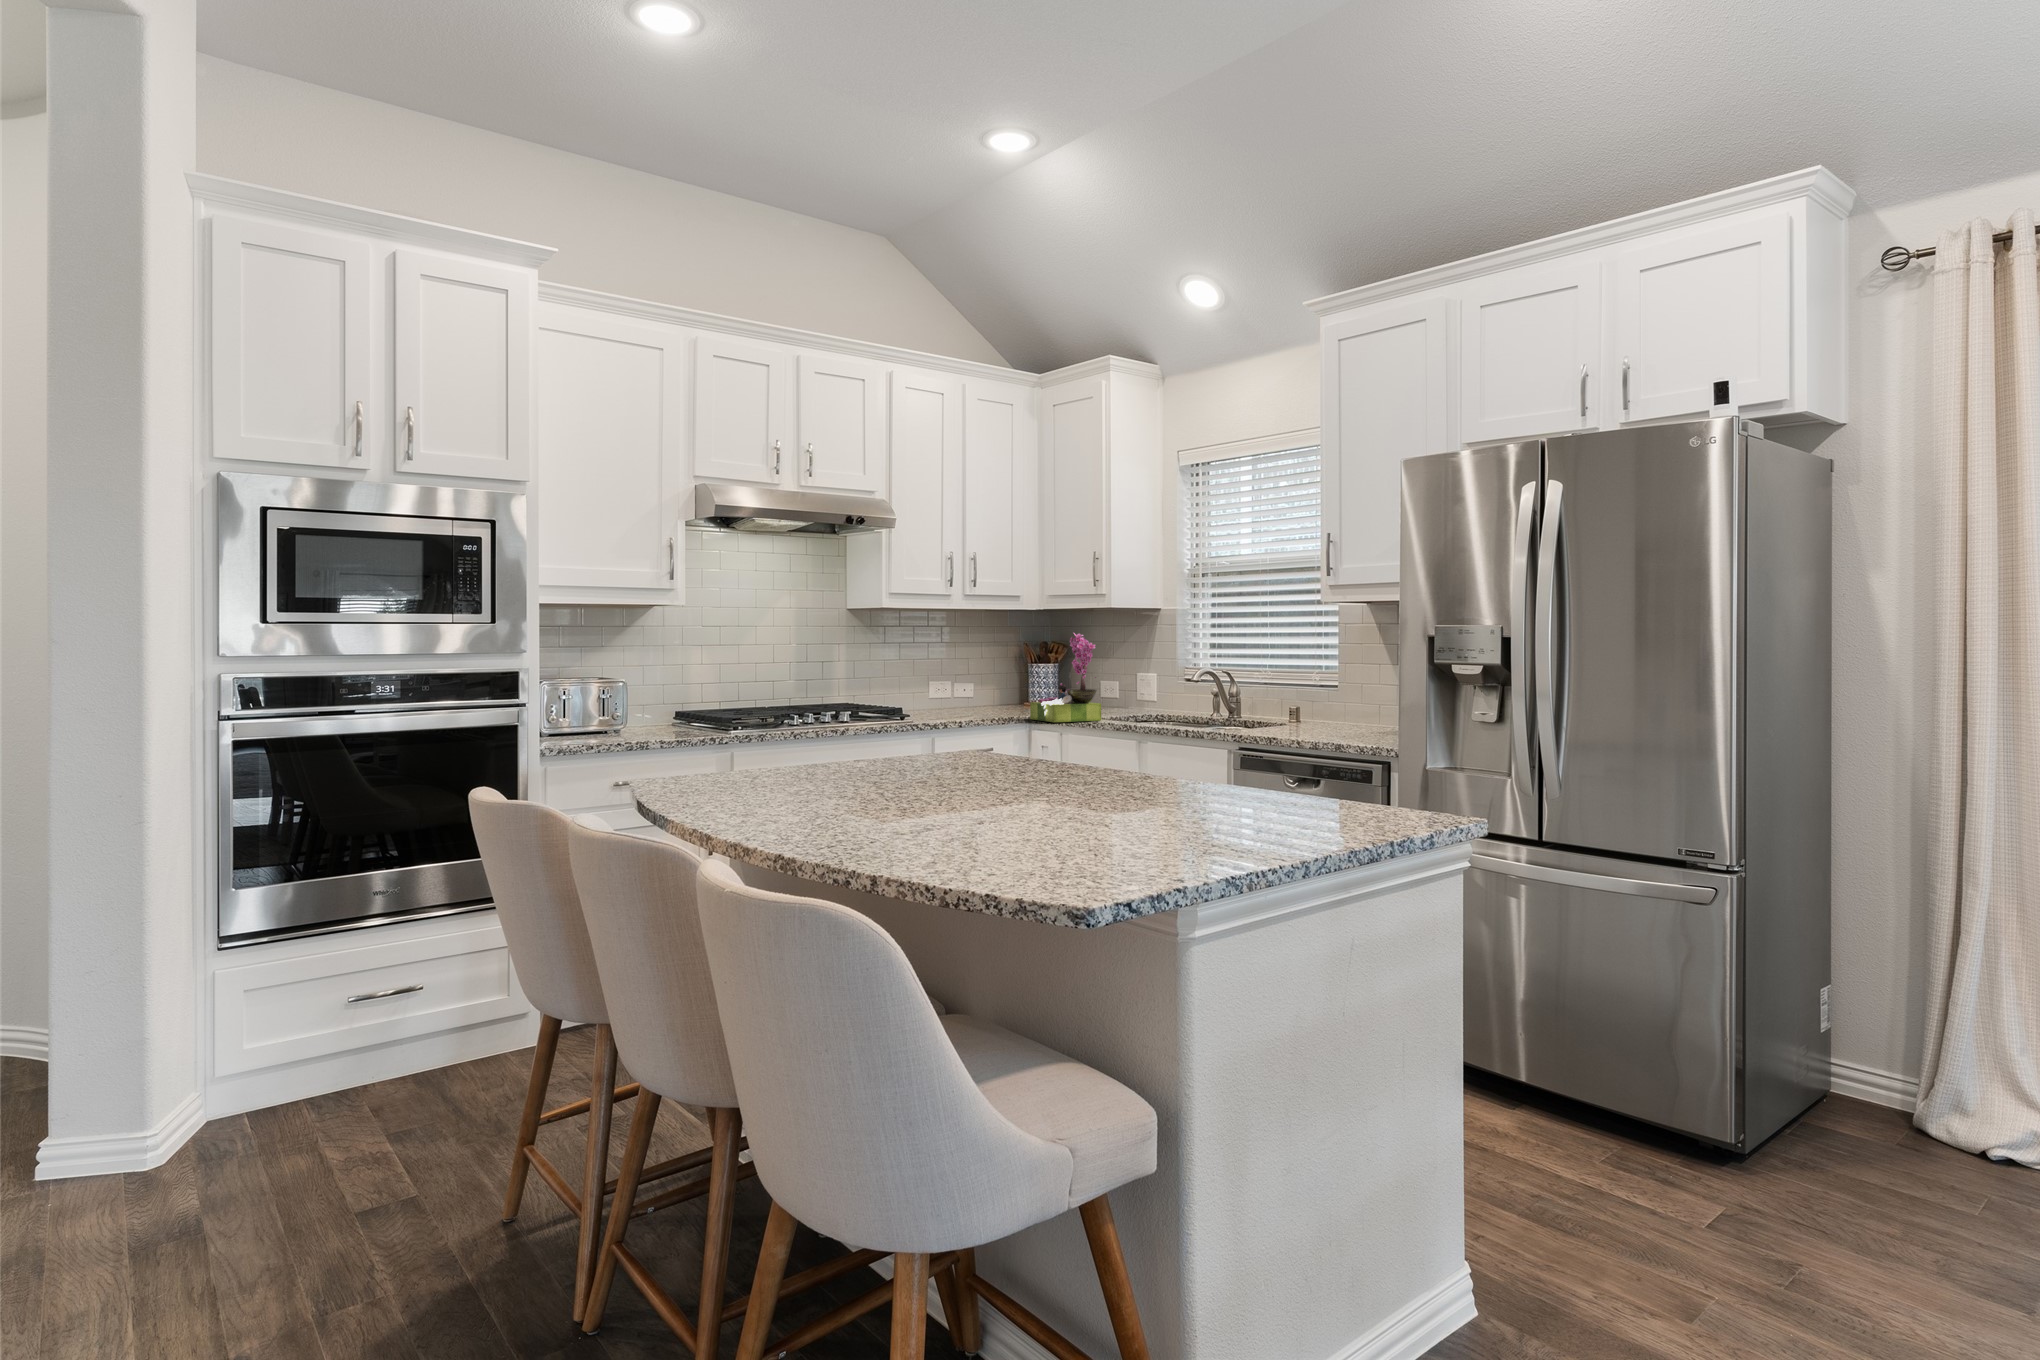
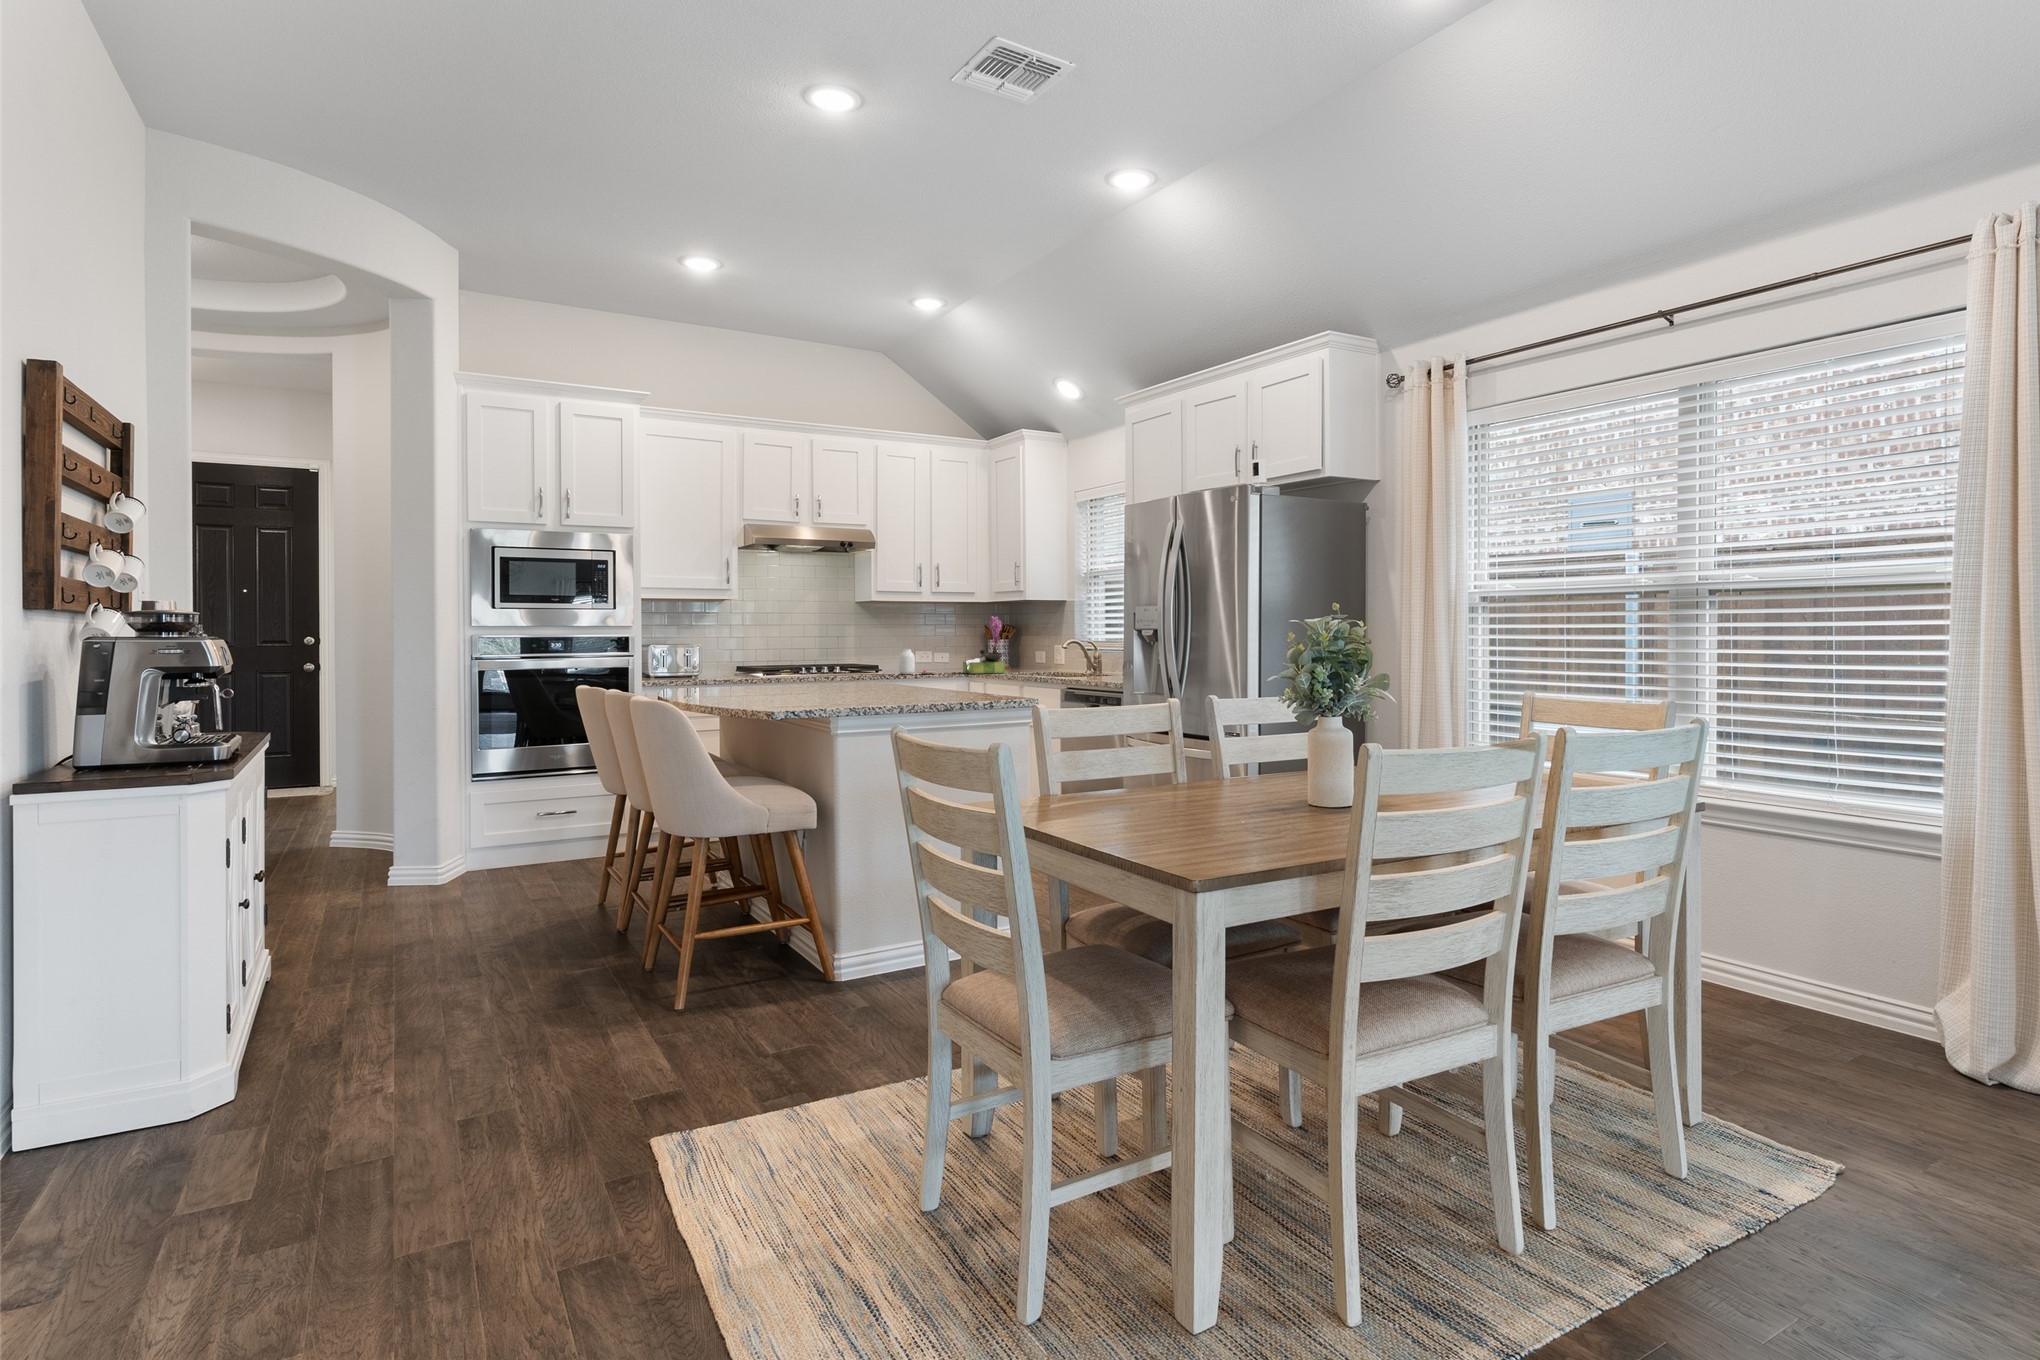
jar: none [933,684,997,724] -> present [899,649,935,674]

